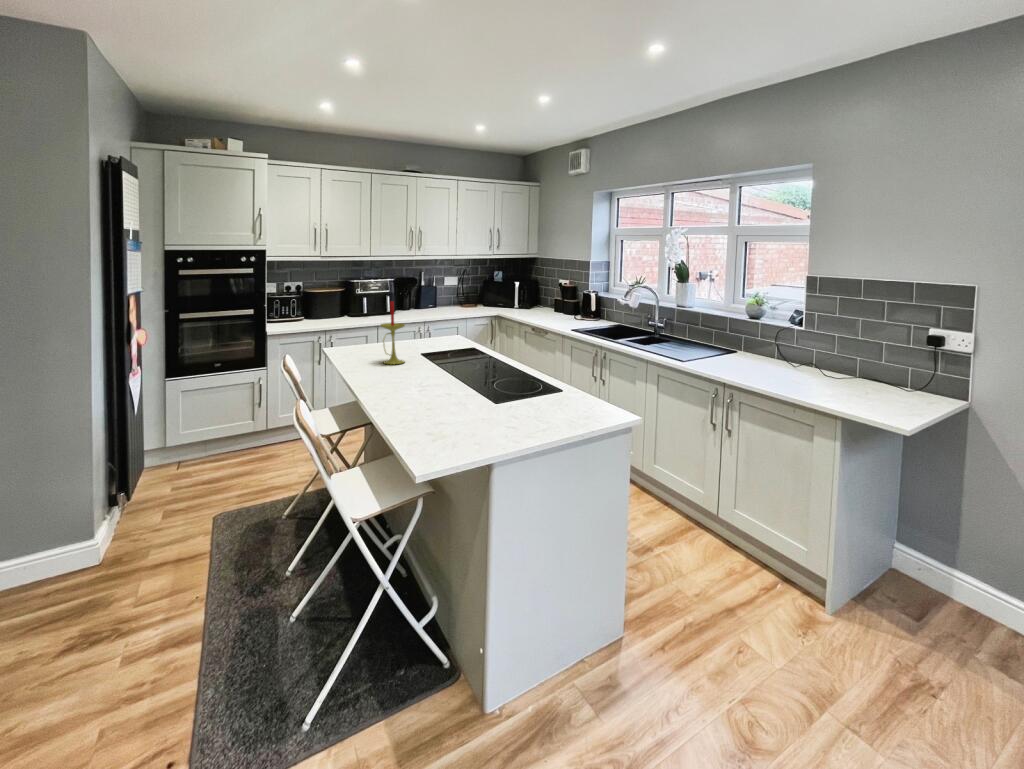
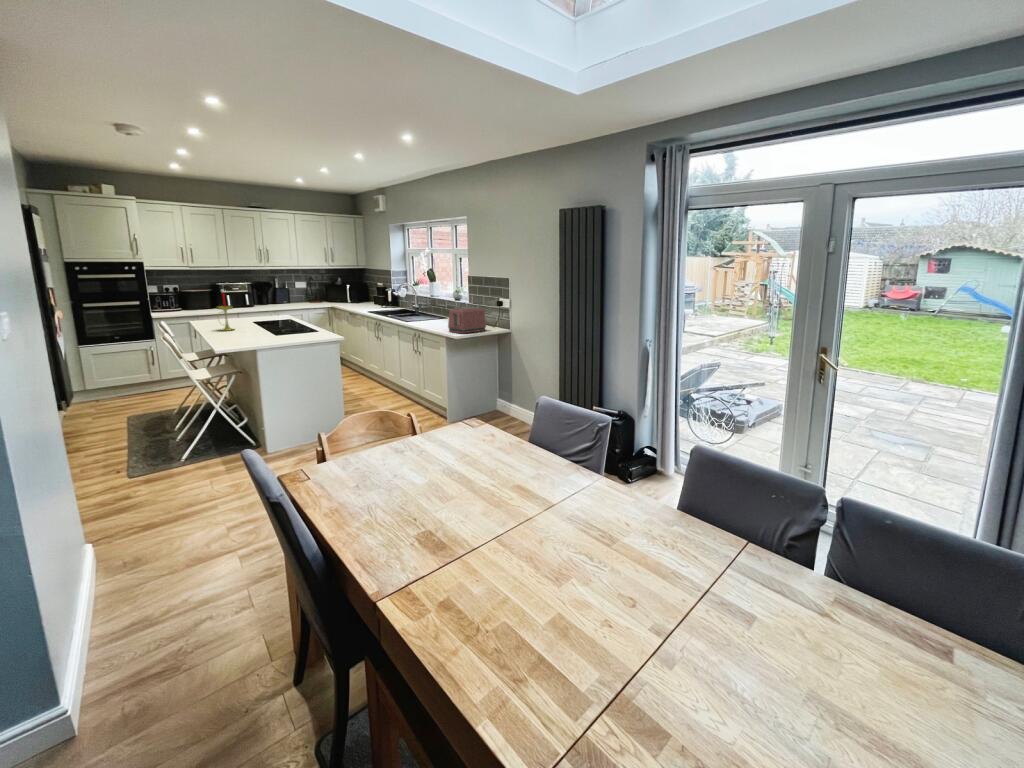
toaster: none [764,332,830,382] -> present [448,307,486,333]

